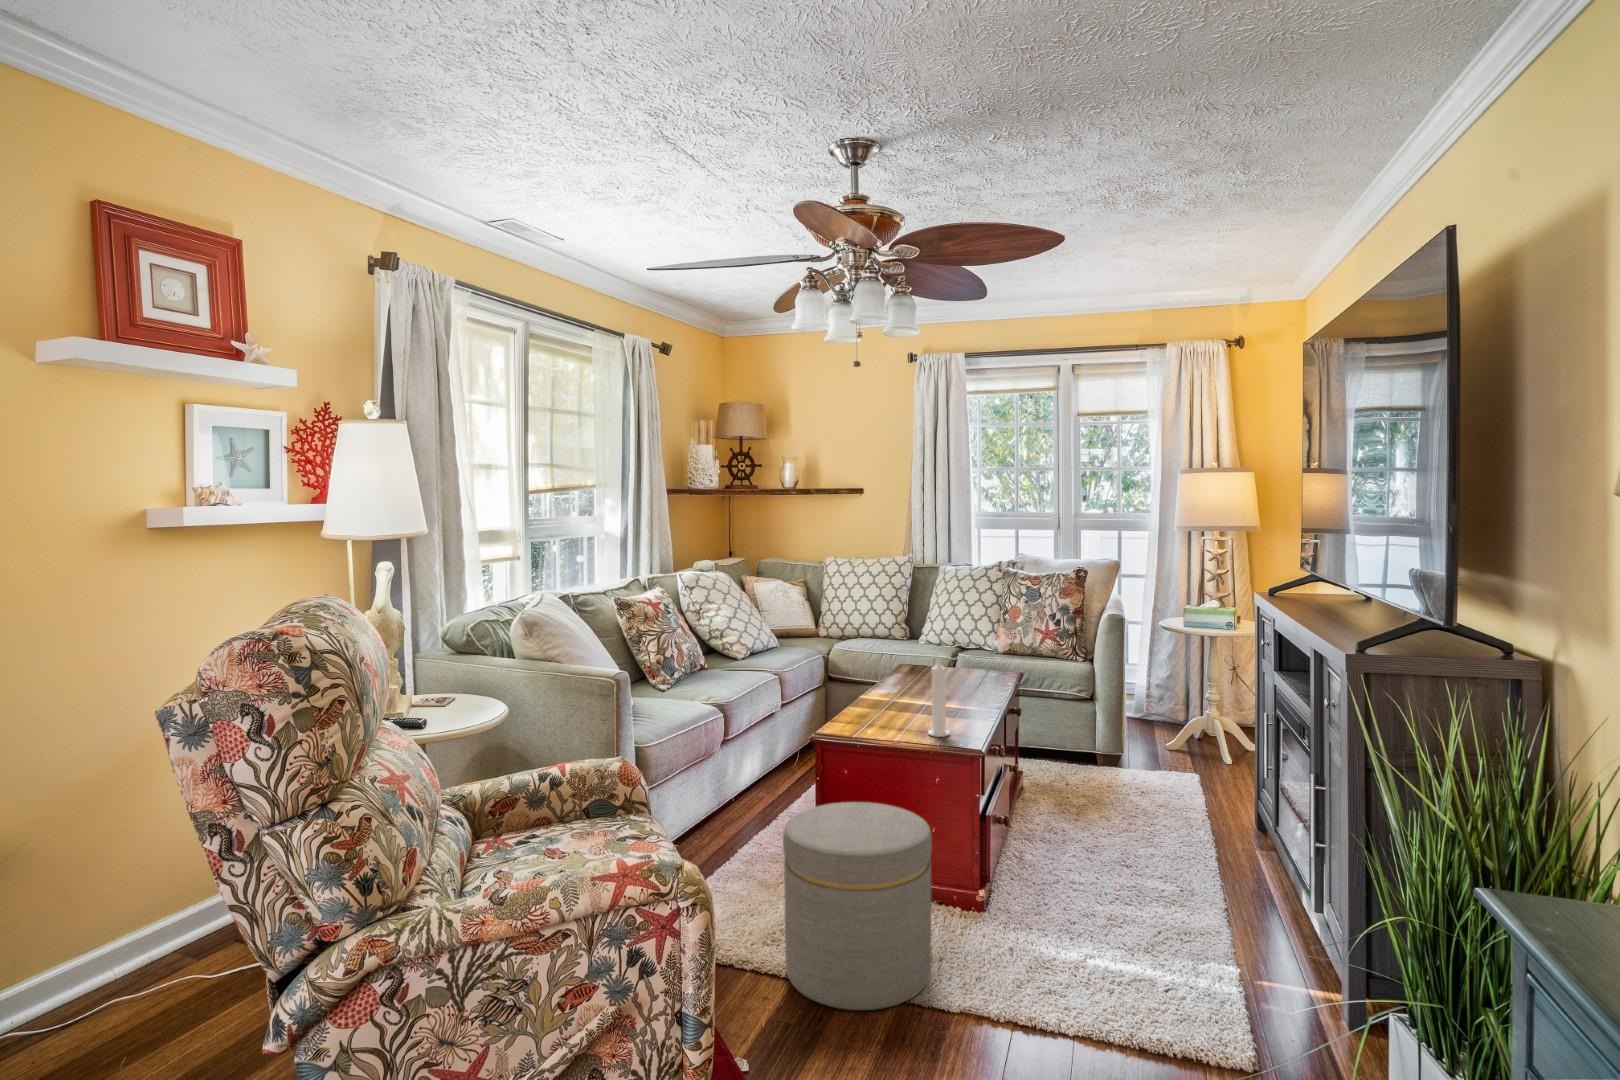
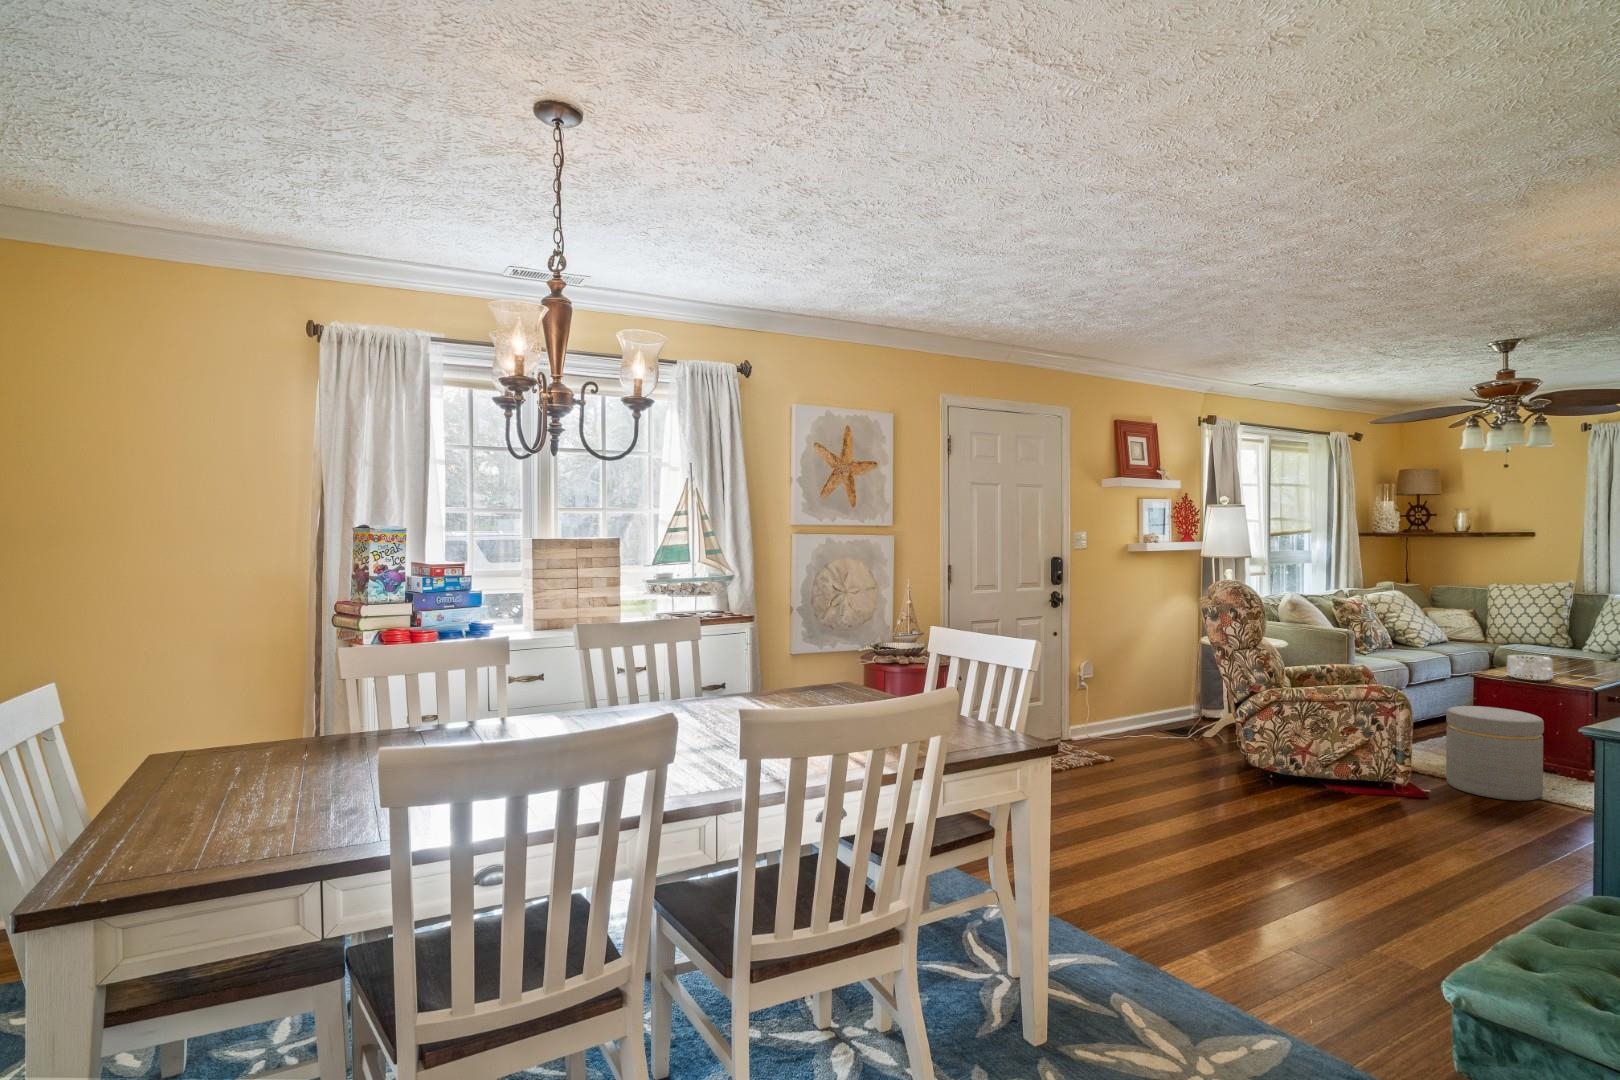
candle: present [928,659,950,737] -> none [1556,640,1573,686]
decorative bowl: none [861,680,919,725] -> present [1507,655,1553,680]

